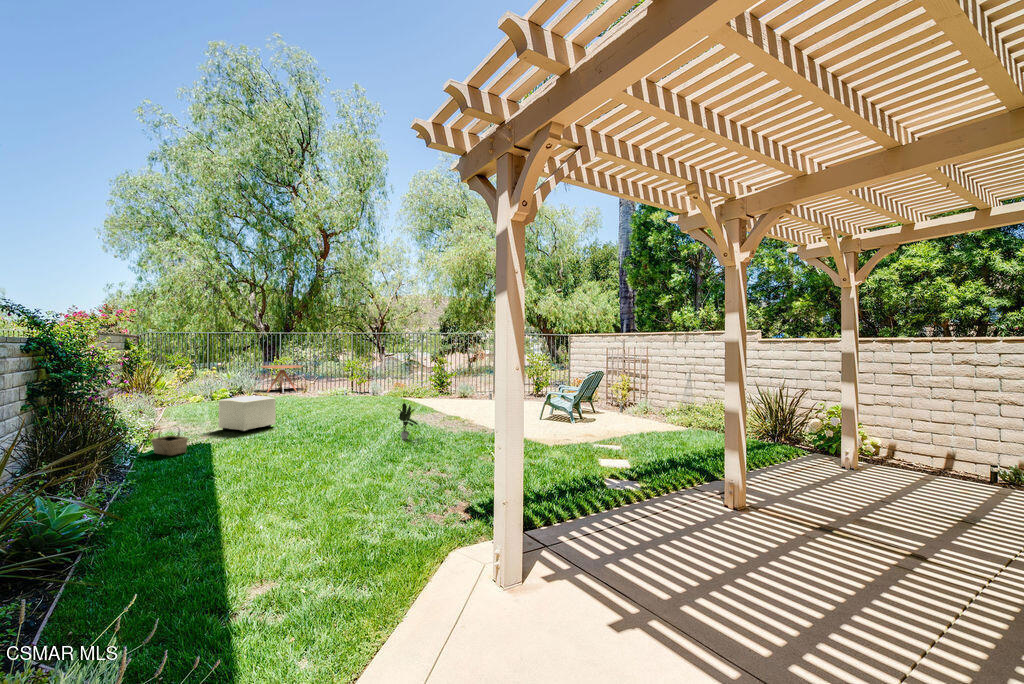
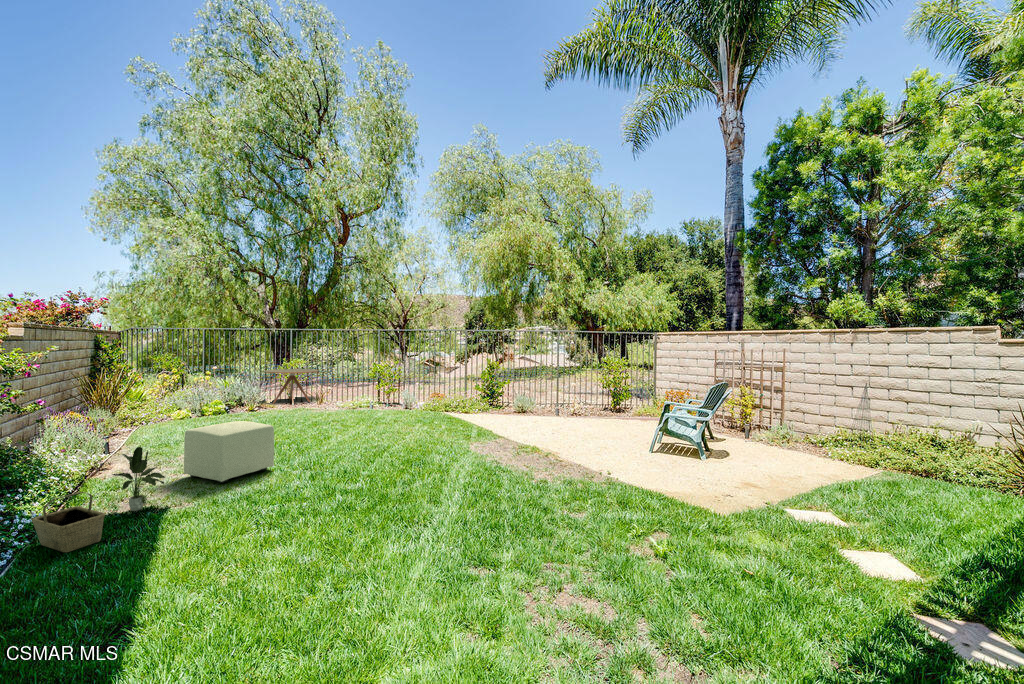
potted plant: present [398,403,418,440] -> present [112,447,165,511]

